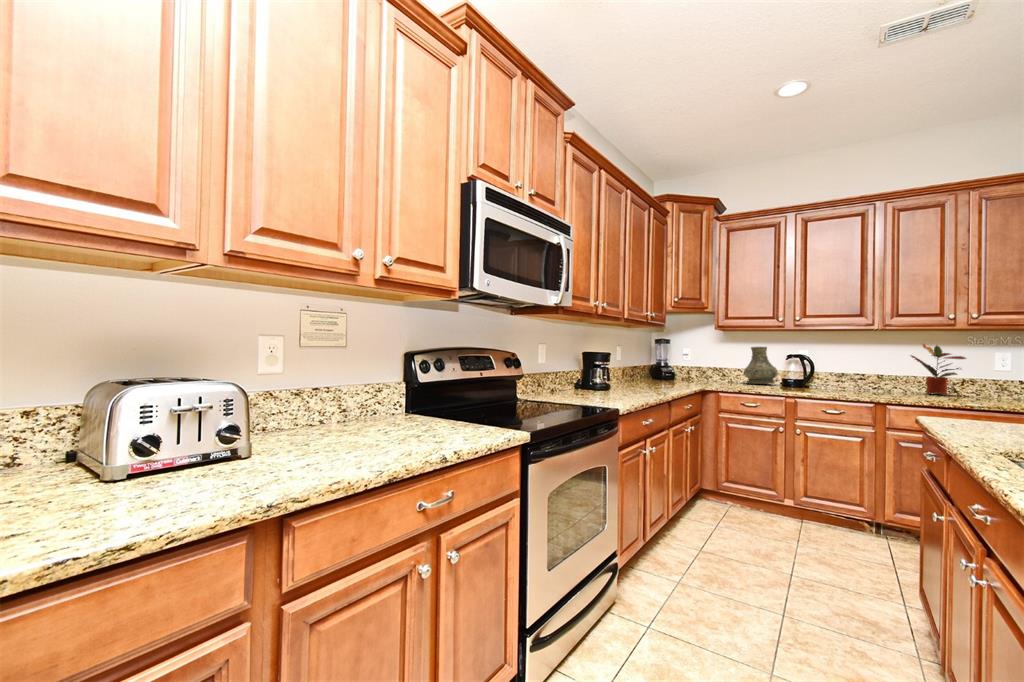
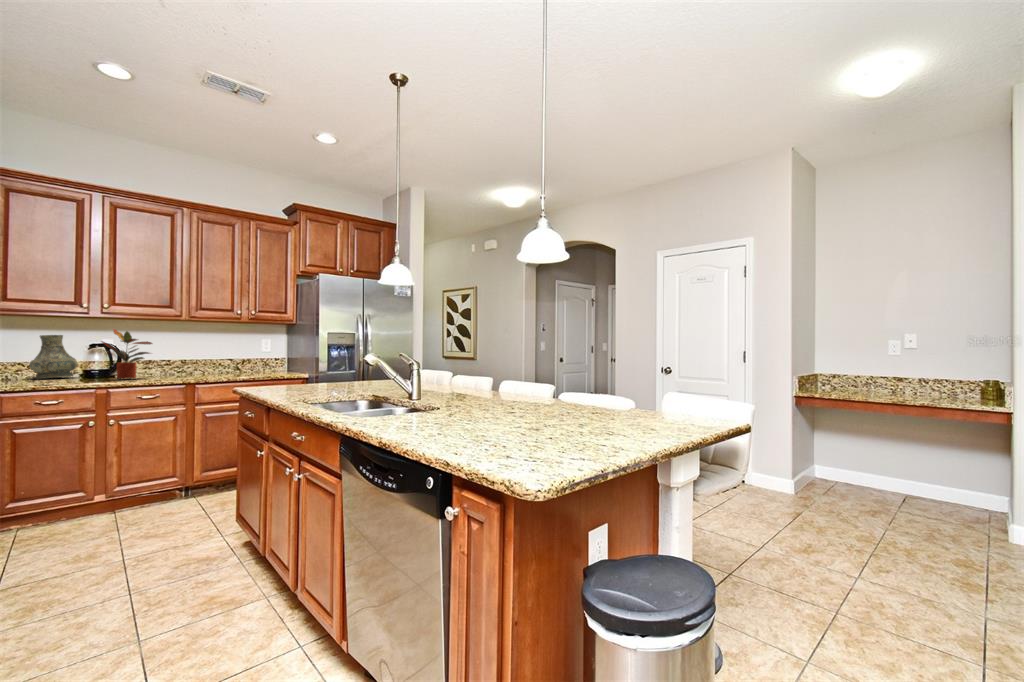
potted plant: present [911,343,966,394] -> present [102,329,152,379]

